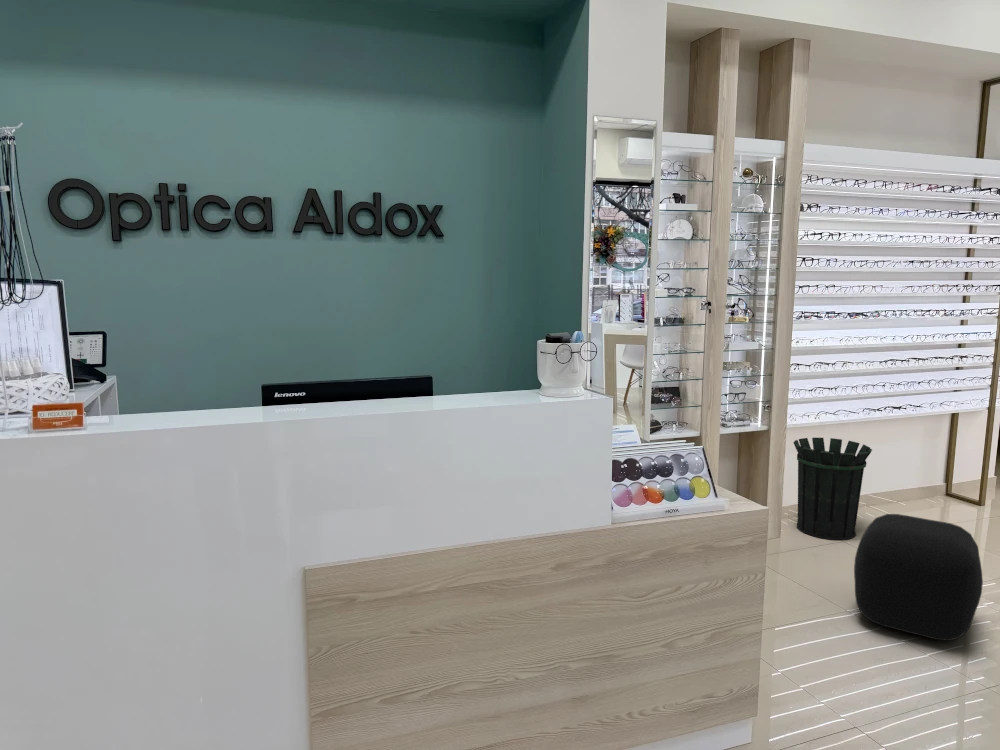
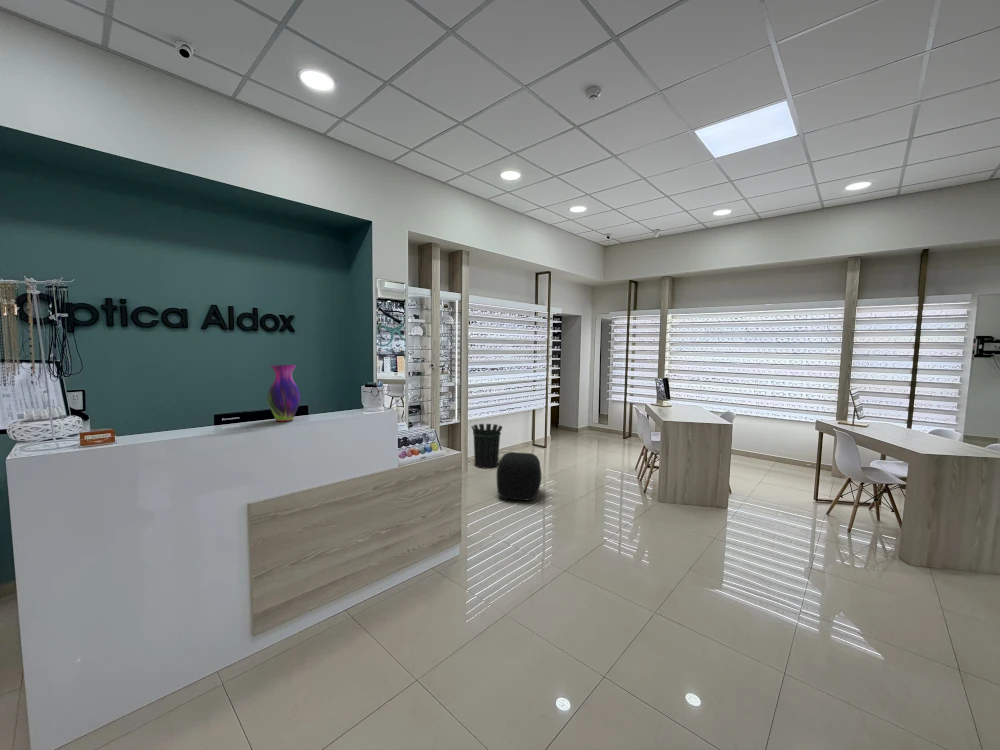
vase: none [342,286,405,406] -> present [267,365,301,421]

